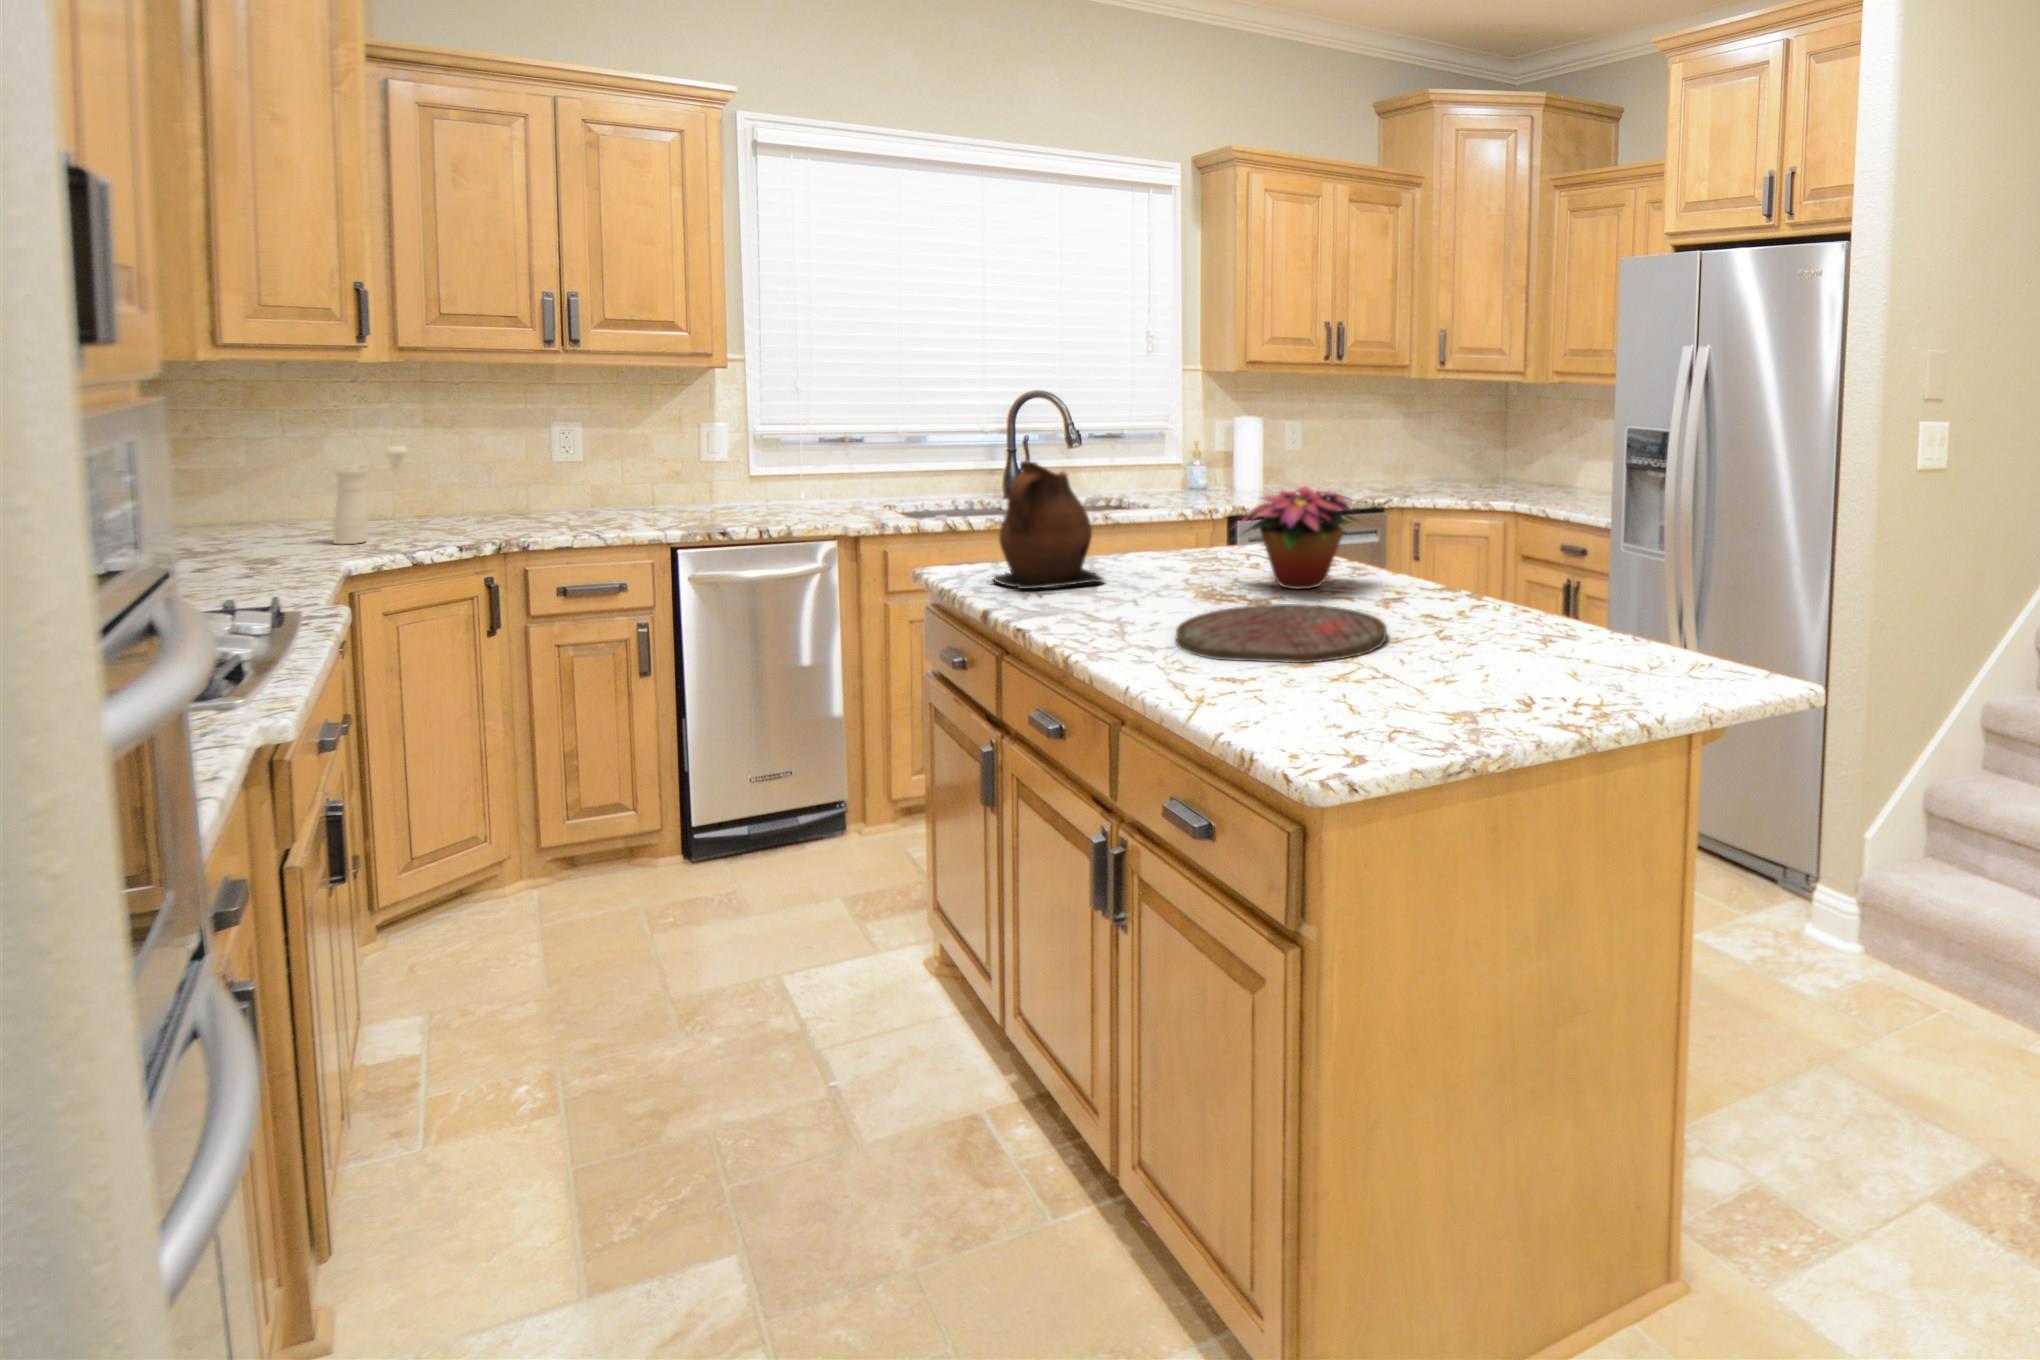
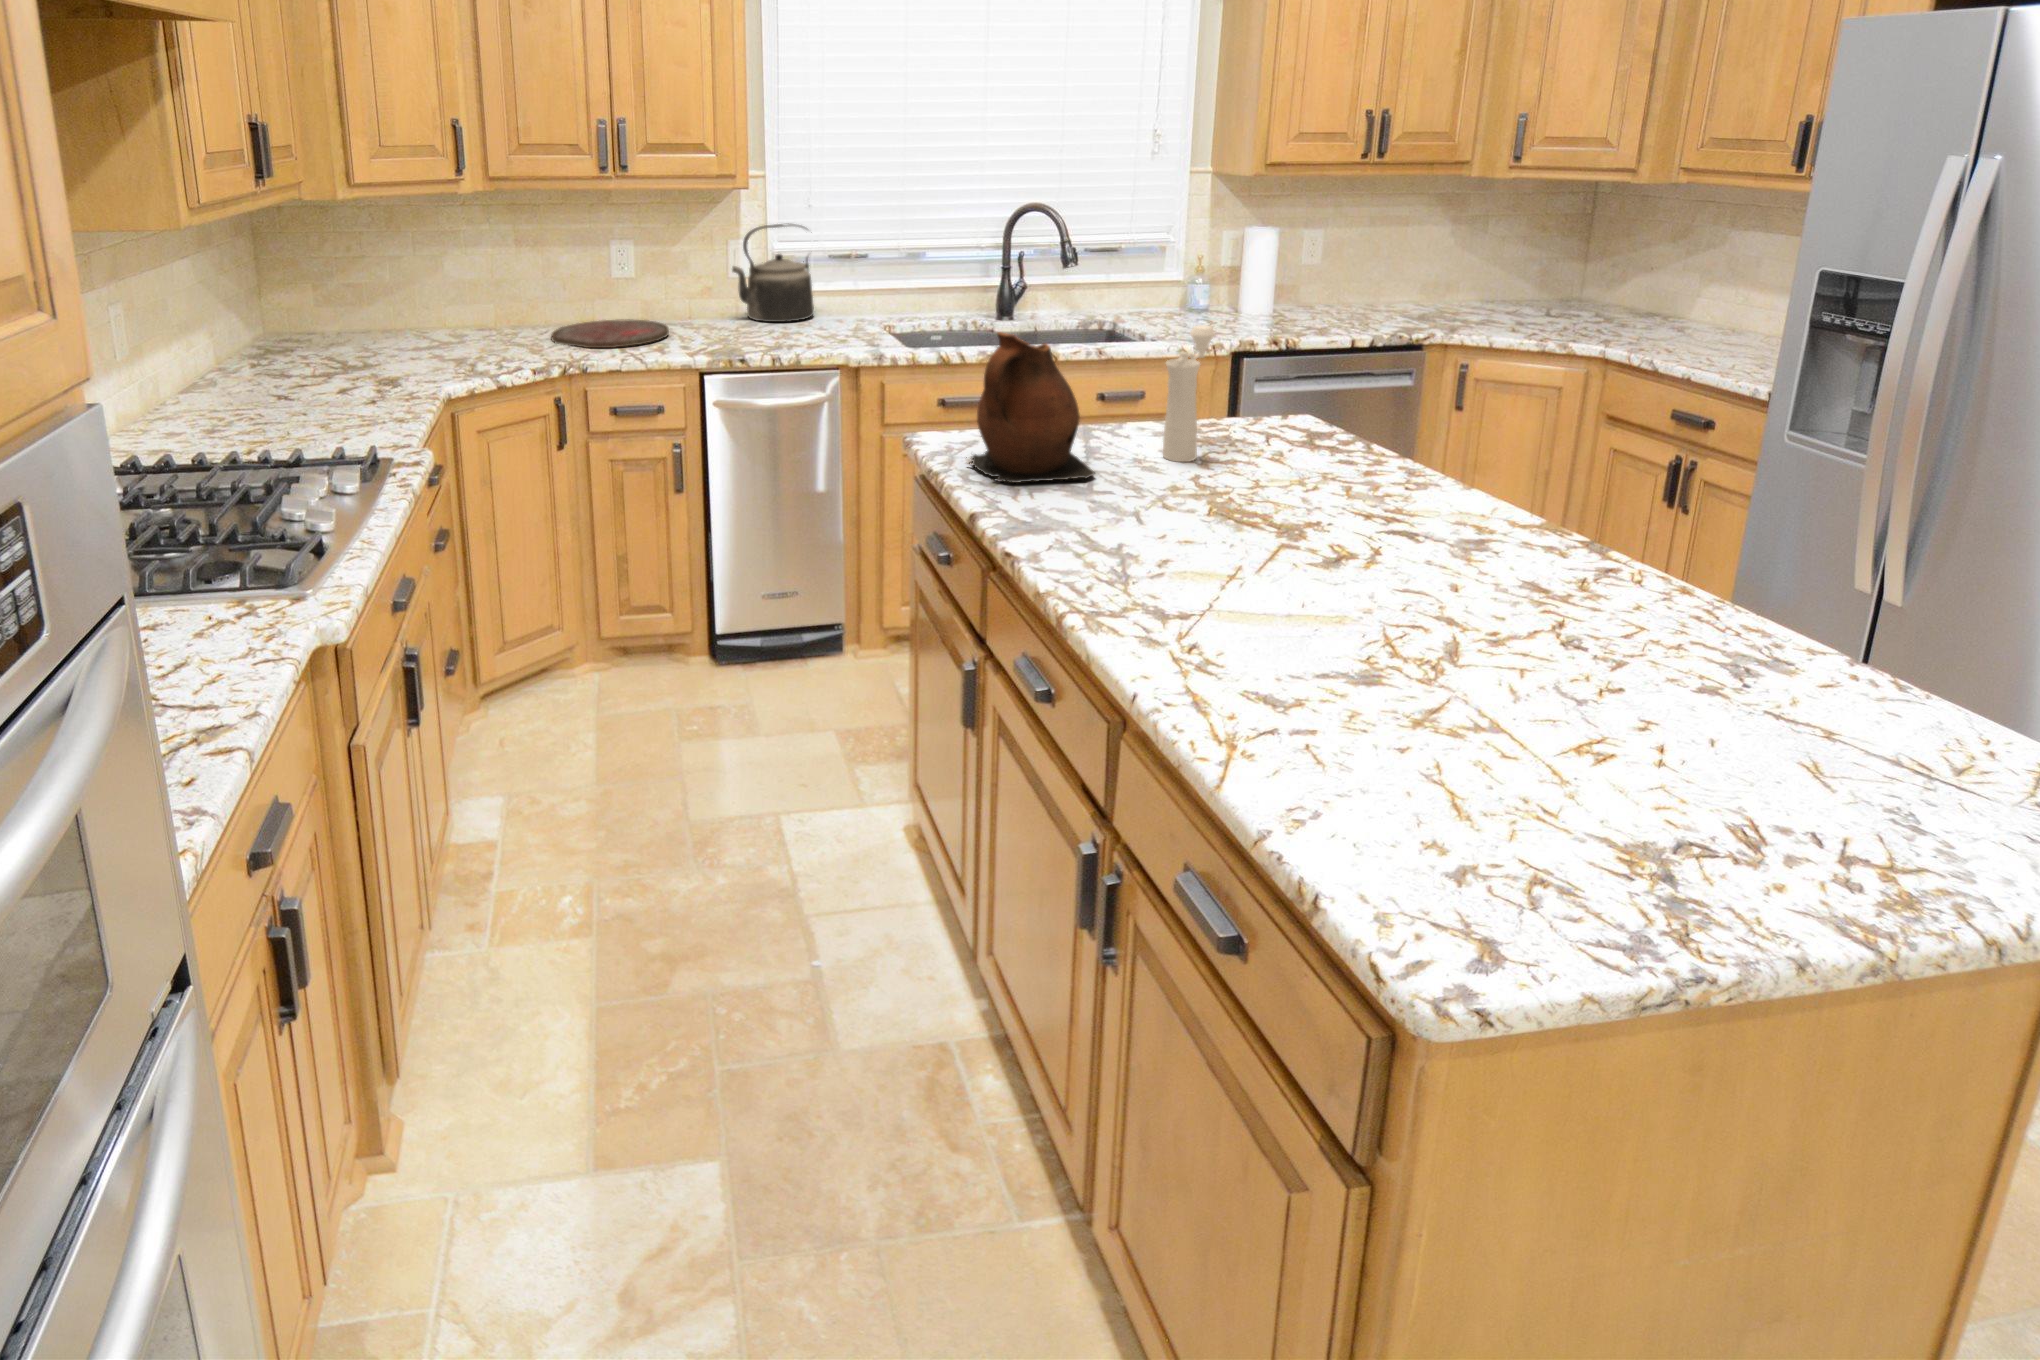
kettle: none [709,405,808,506] -> present [732,223,814,322]
pepper mill: present [334,446,408,544] -> present [1163,325,1215,462]
flower arrangement: present [1240,486,1358,589] -> none [1240,373,1455,515]
cutting board: present [1176,604,1387,663] -> present [551,319,669,348]

